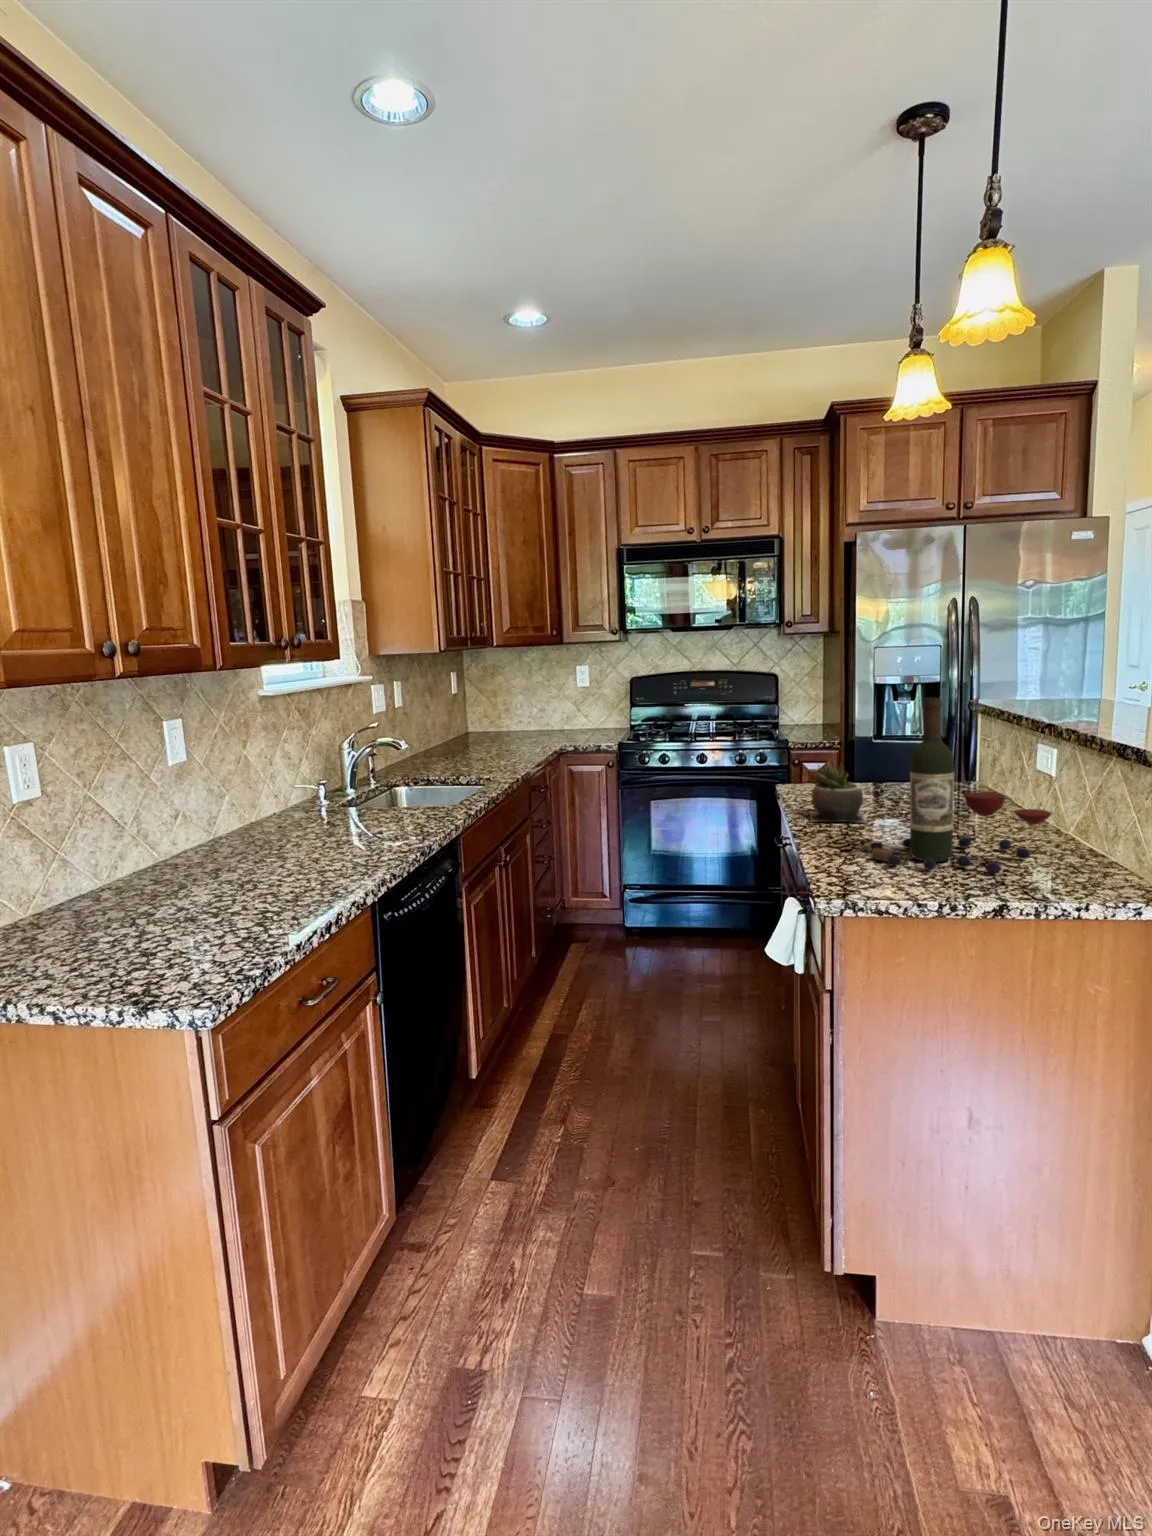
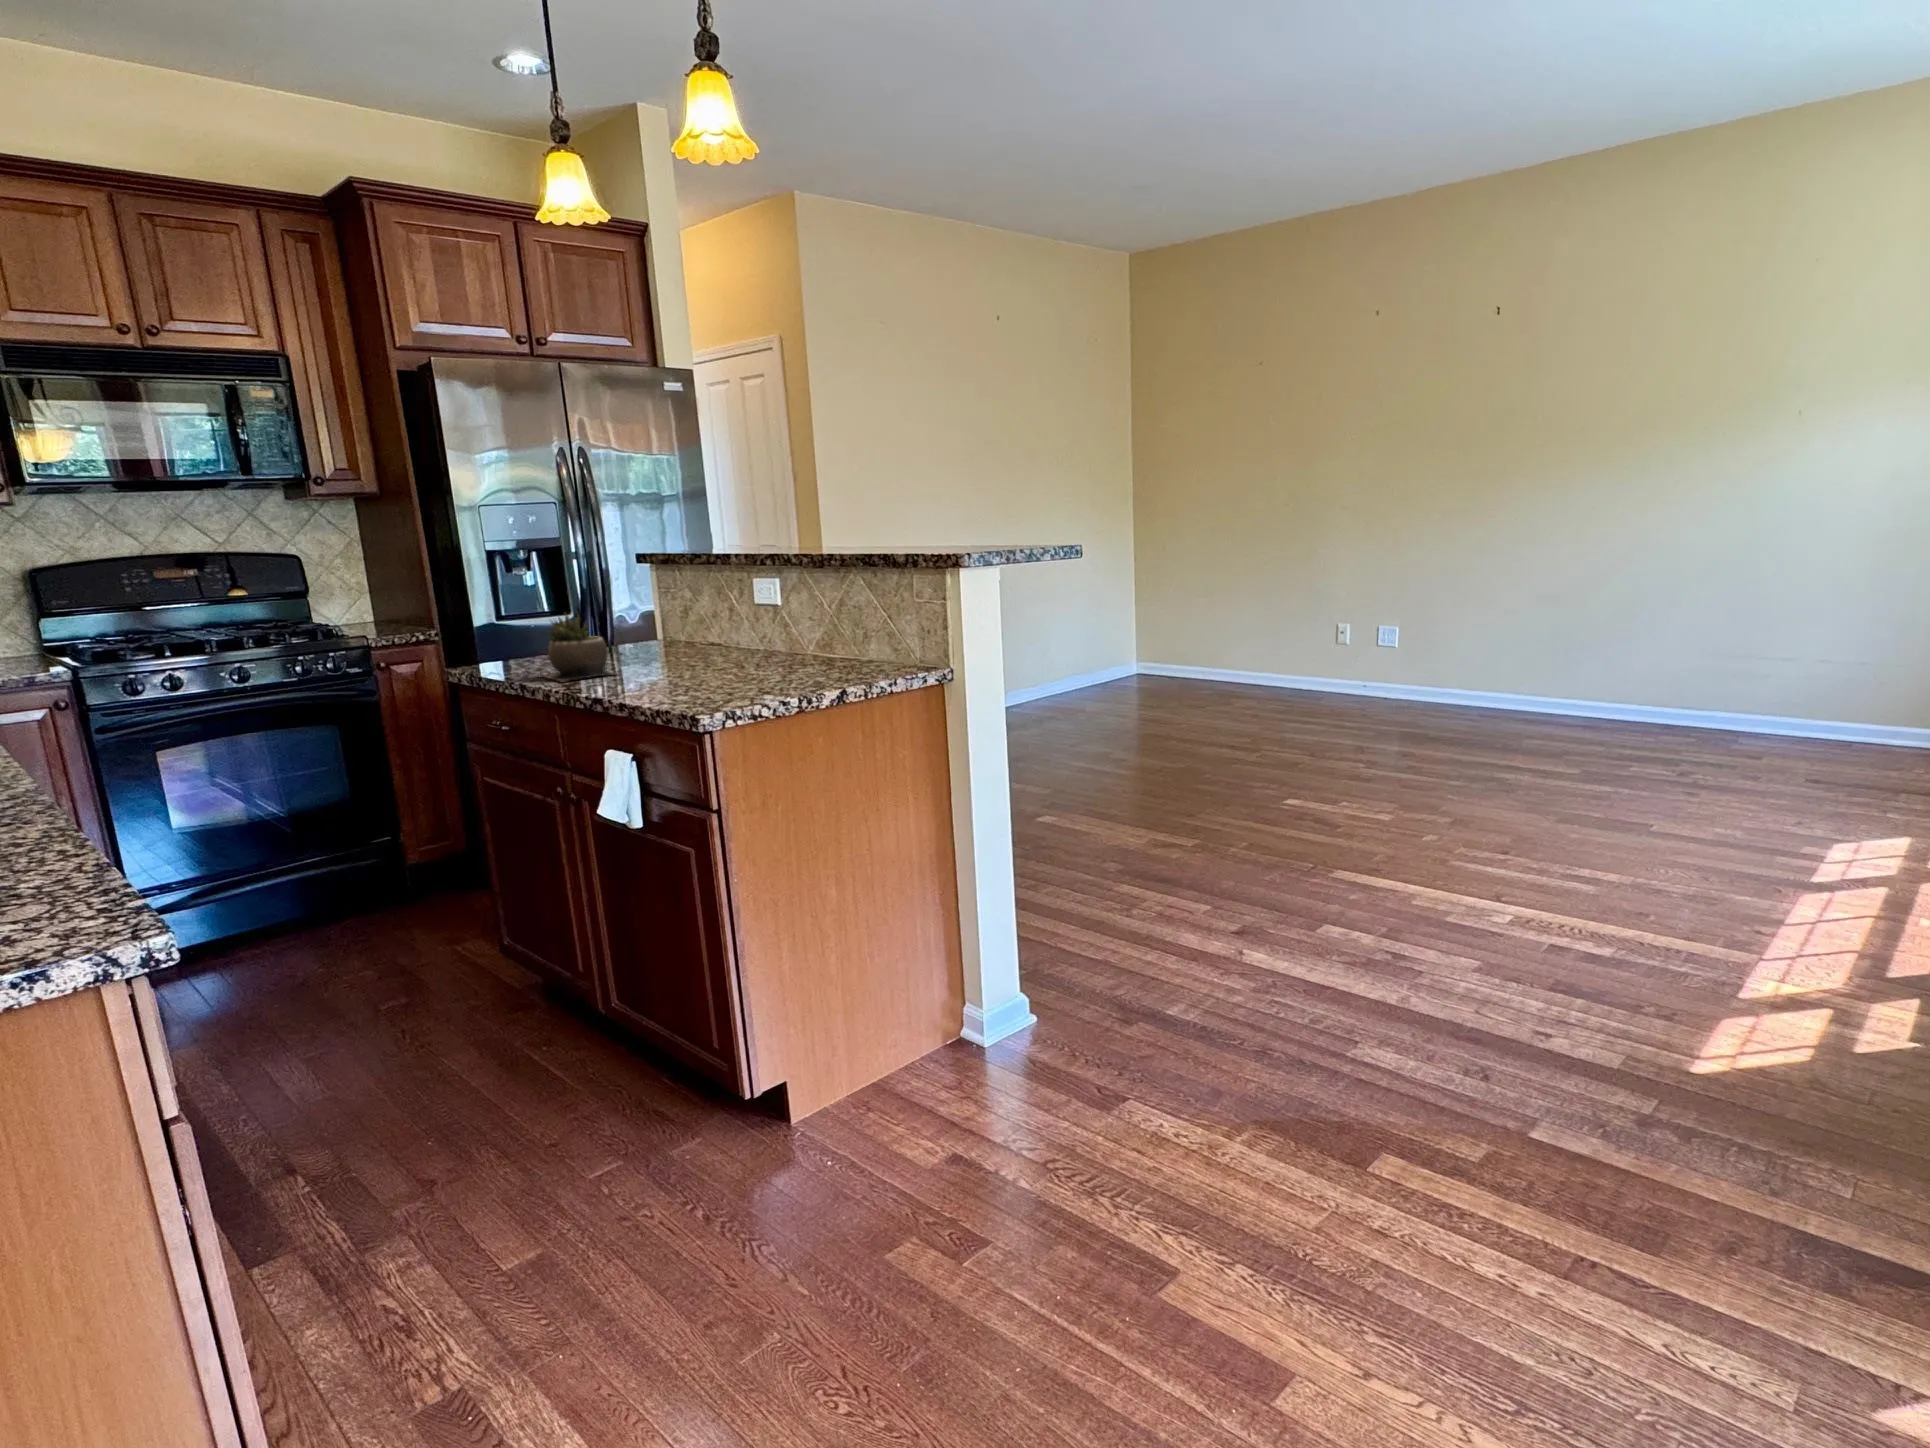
wine bottle: present [870,697,1052,874] -> none [674,519,841,689]

